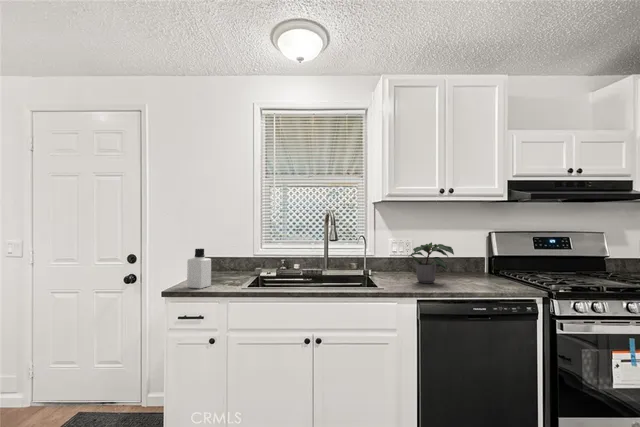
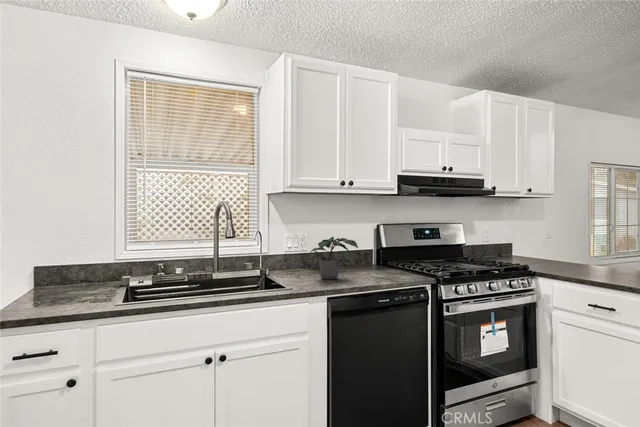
bottle: present [187,248,211,288] -> none [26,255,64,311]

